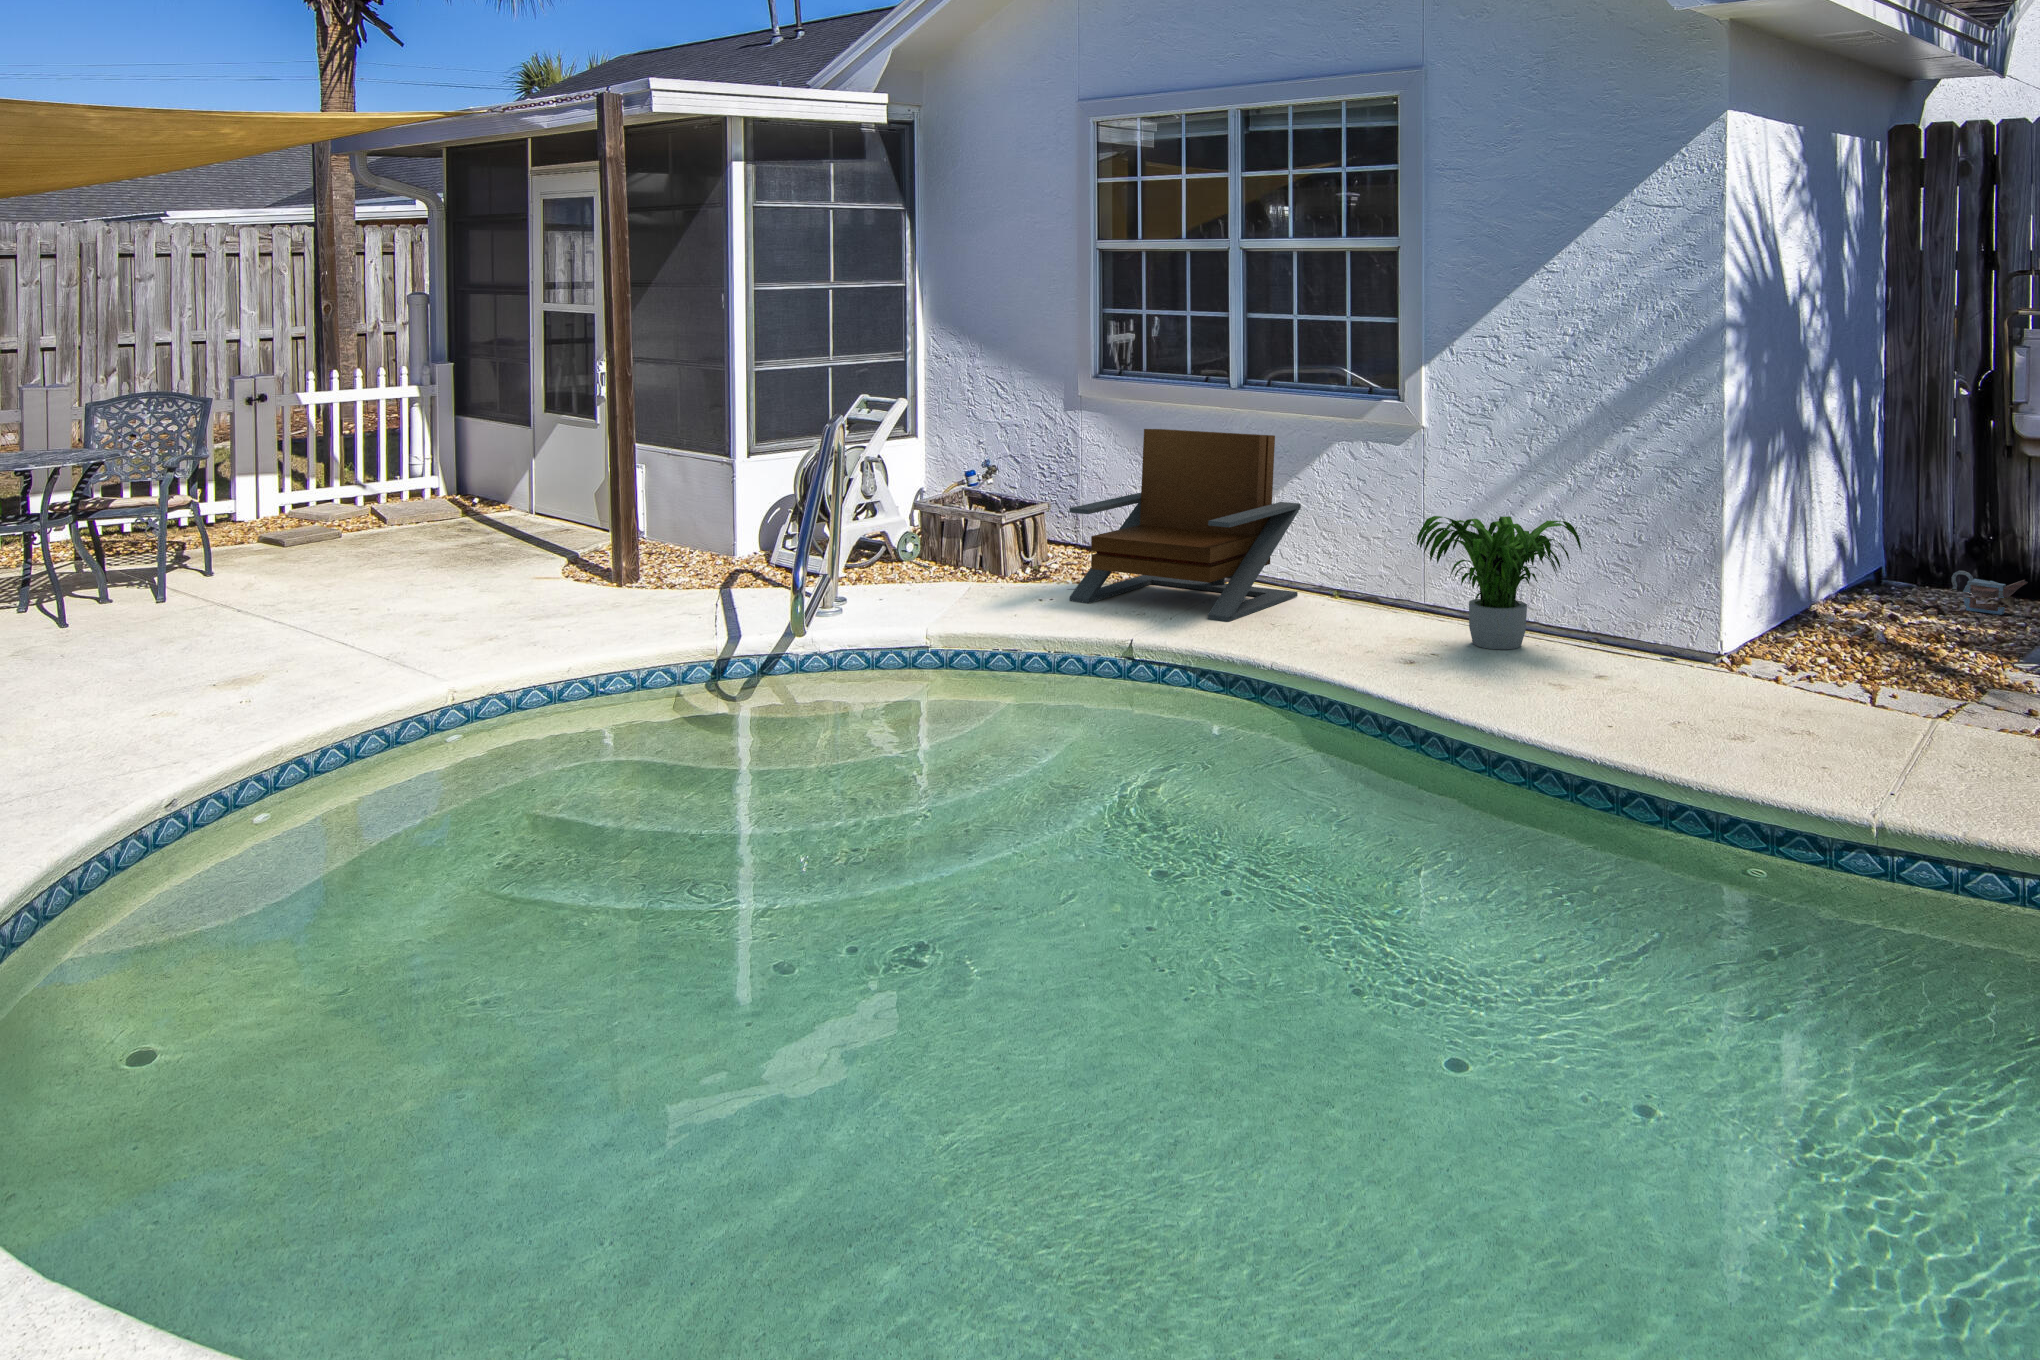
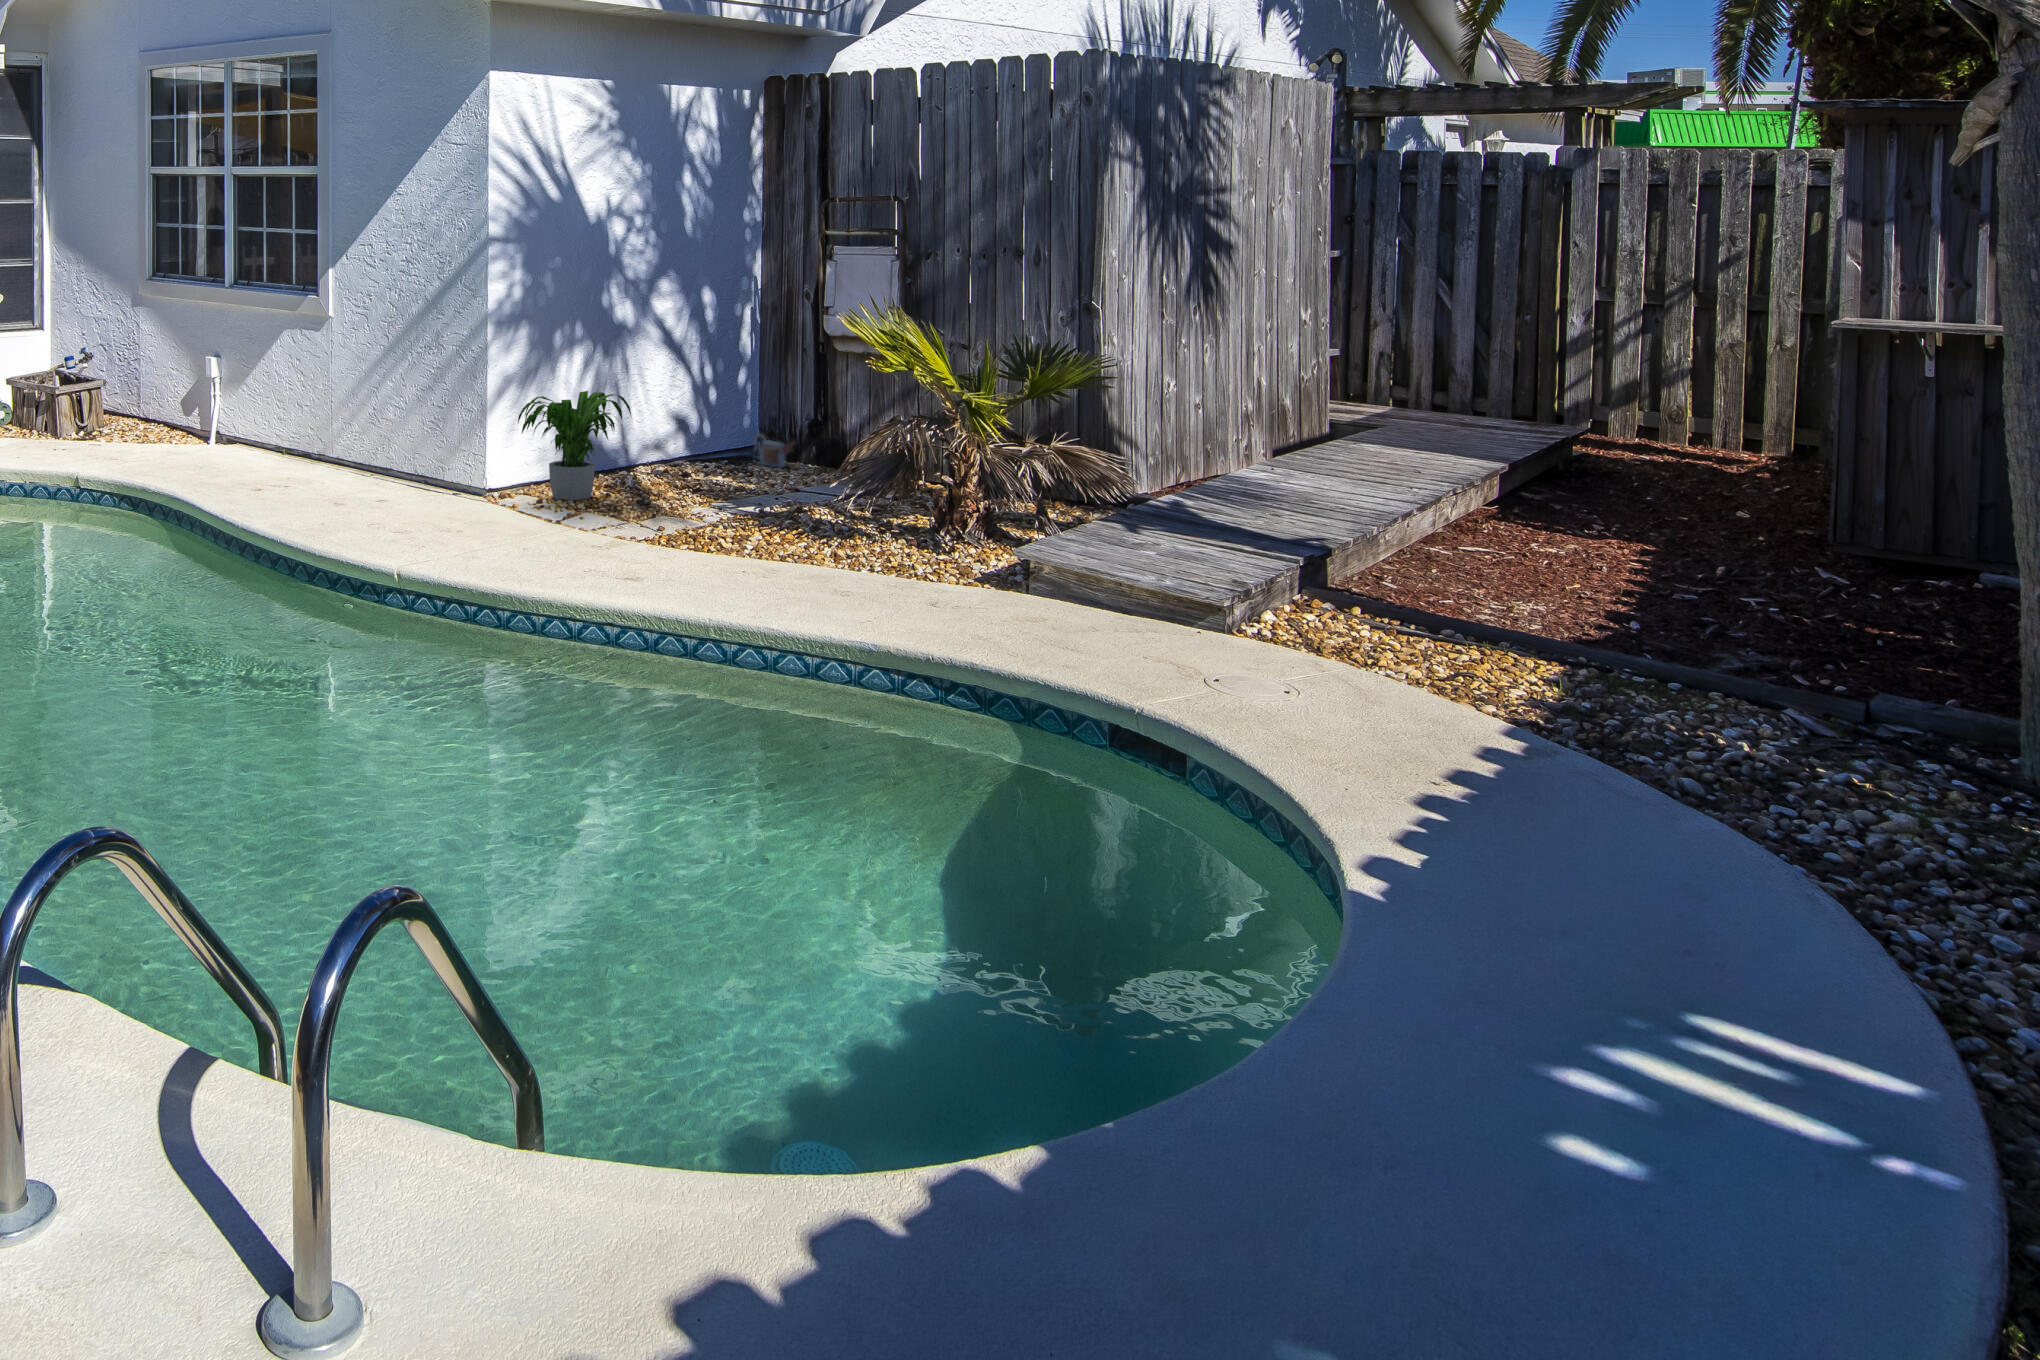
lounge chair: present [1069,429,1301,622] -> none [80,317,265,464]
potted plant: present [1417,516,1582,649] -> present [518,391,631,500]

